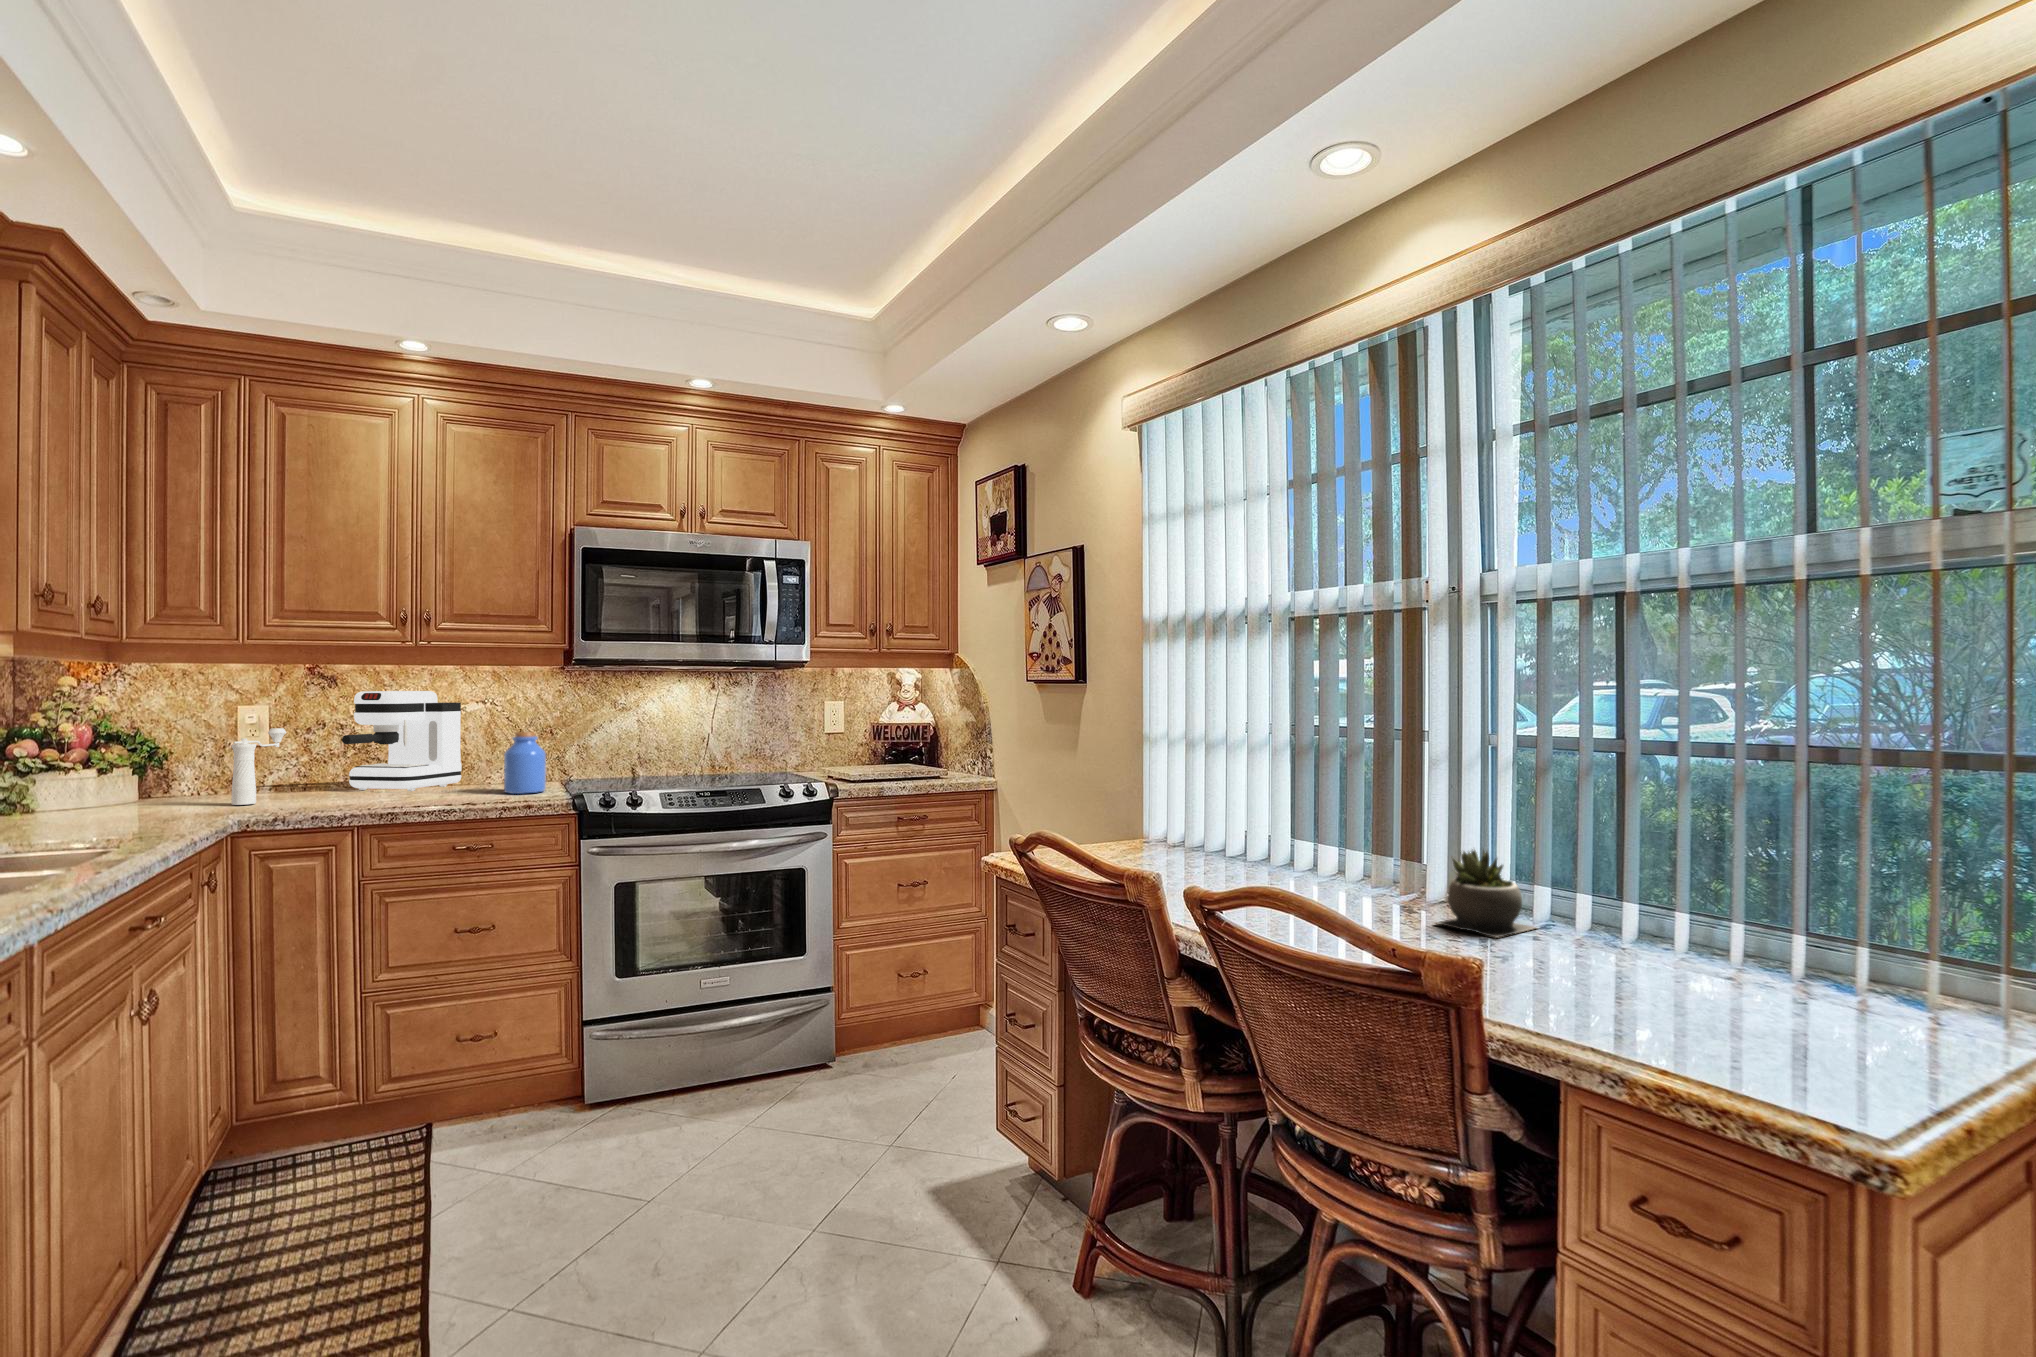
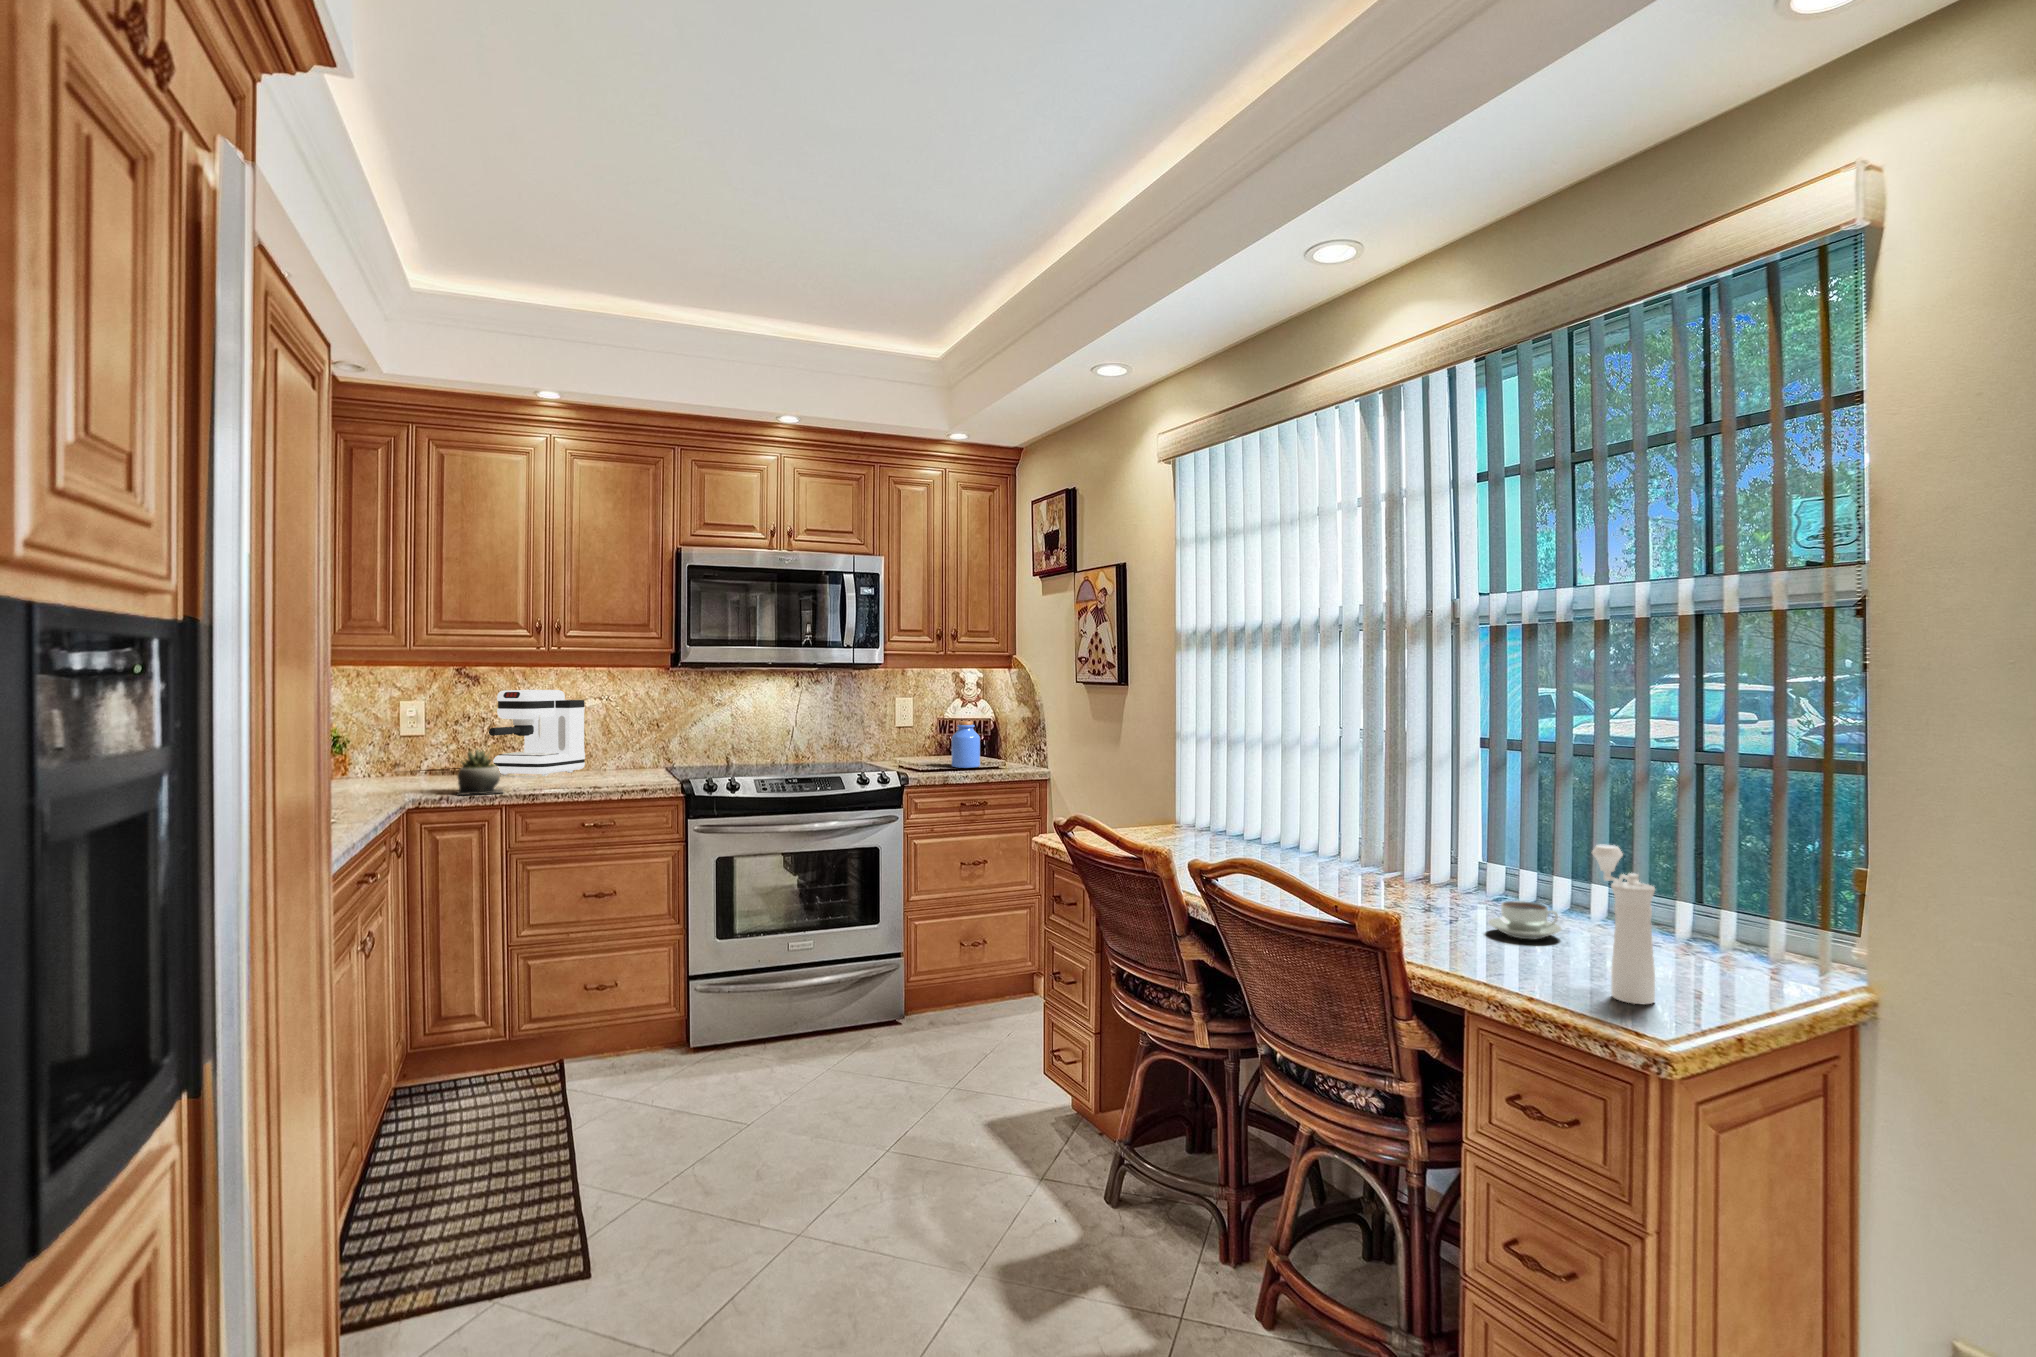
pepper mill: present [231,728,286,805] -> present [1592,845,1655,1004]
jar: present [504,732,546,794] -> present [952,721,980,768]
succulent plant: present [1436,850,1535,938] -> present [457,750,503,795]
coffee cup: none [1555,933,1648,981] -> present [1488,901,1561,939]

